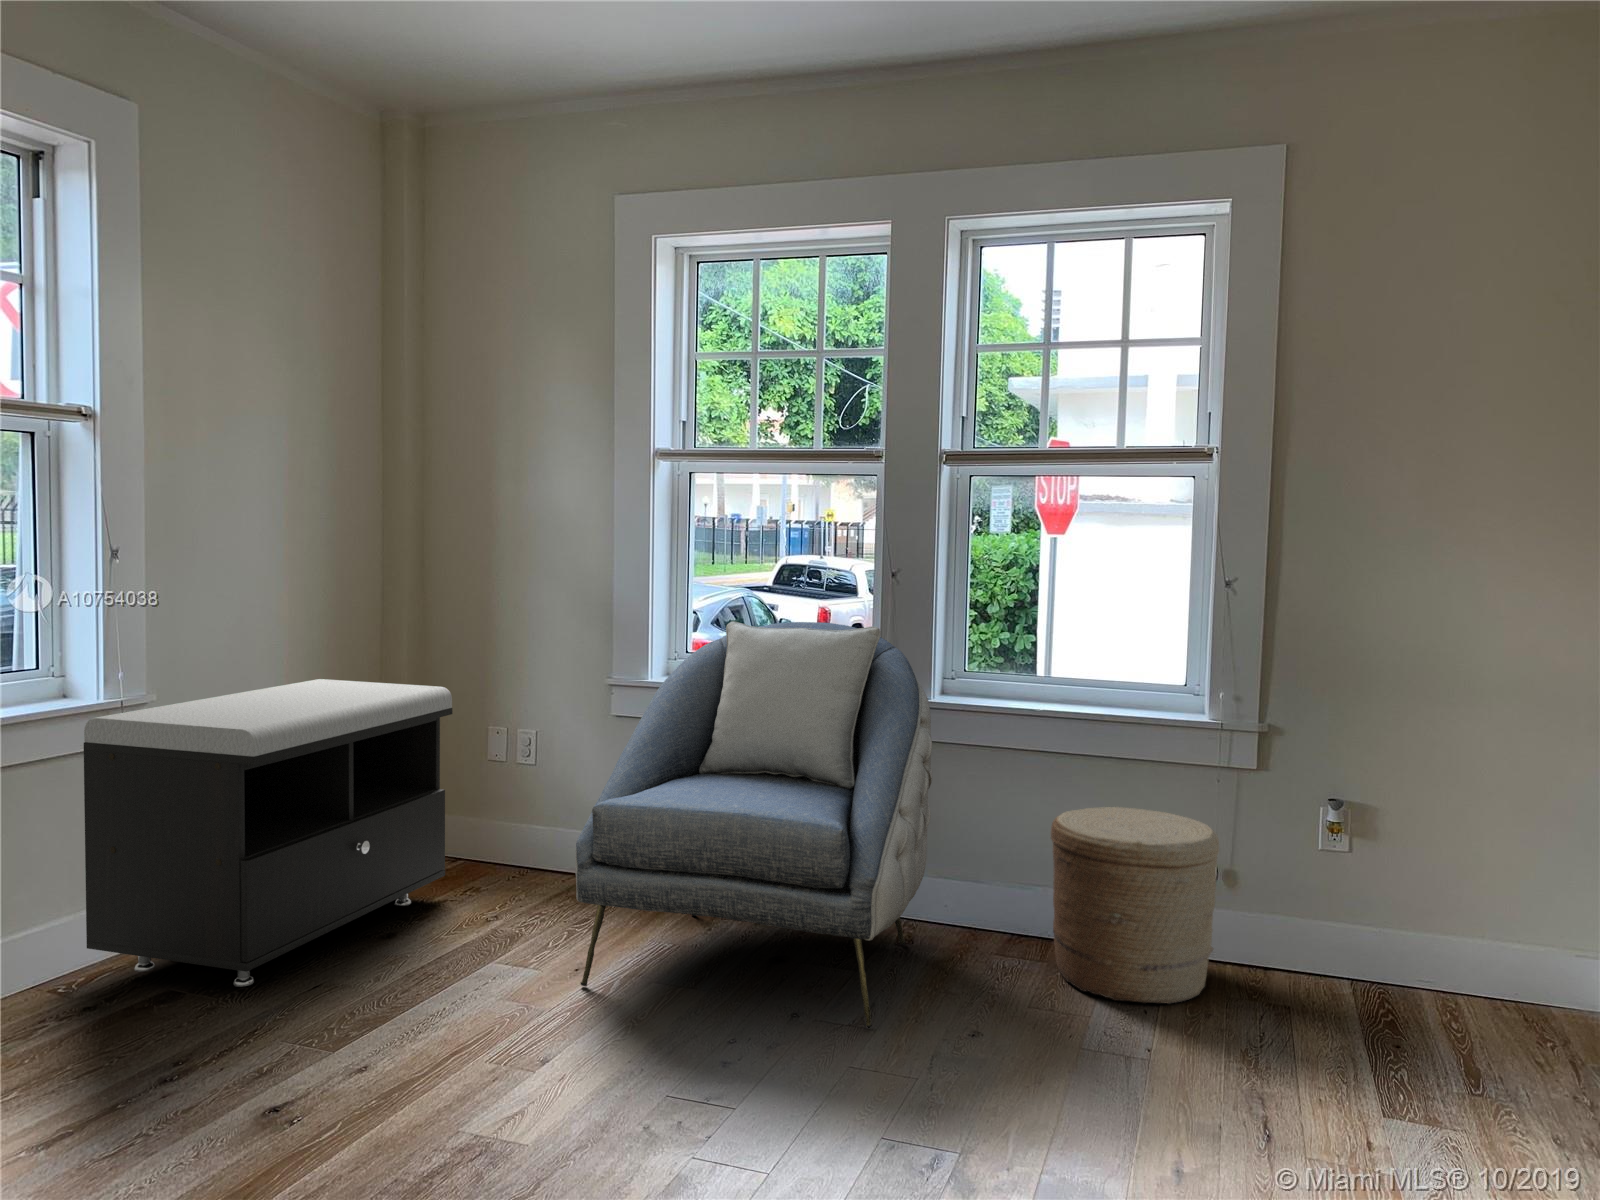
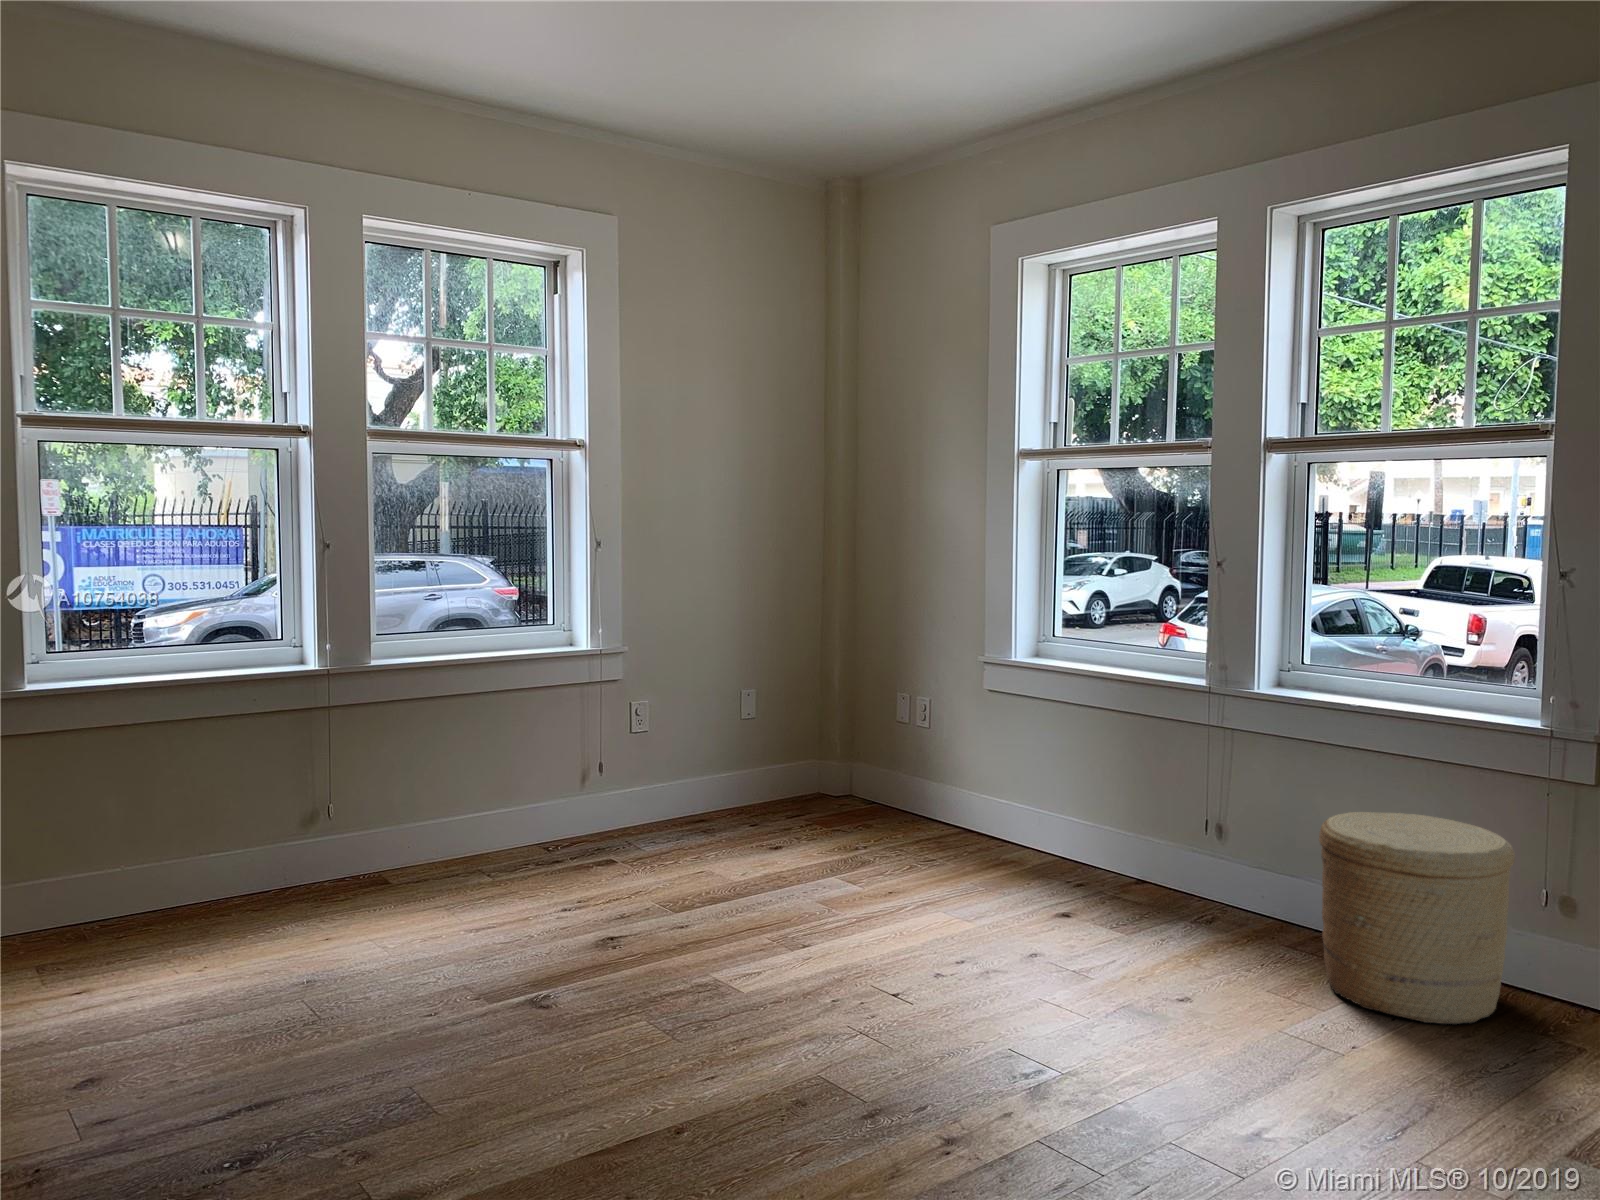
armchair: present [575,621,932,1029] -> none [877,605,1219,978]
storage bench: present [84,679,453,987] -> none [571,644,845,864]

